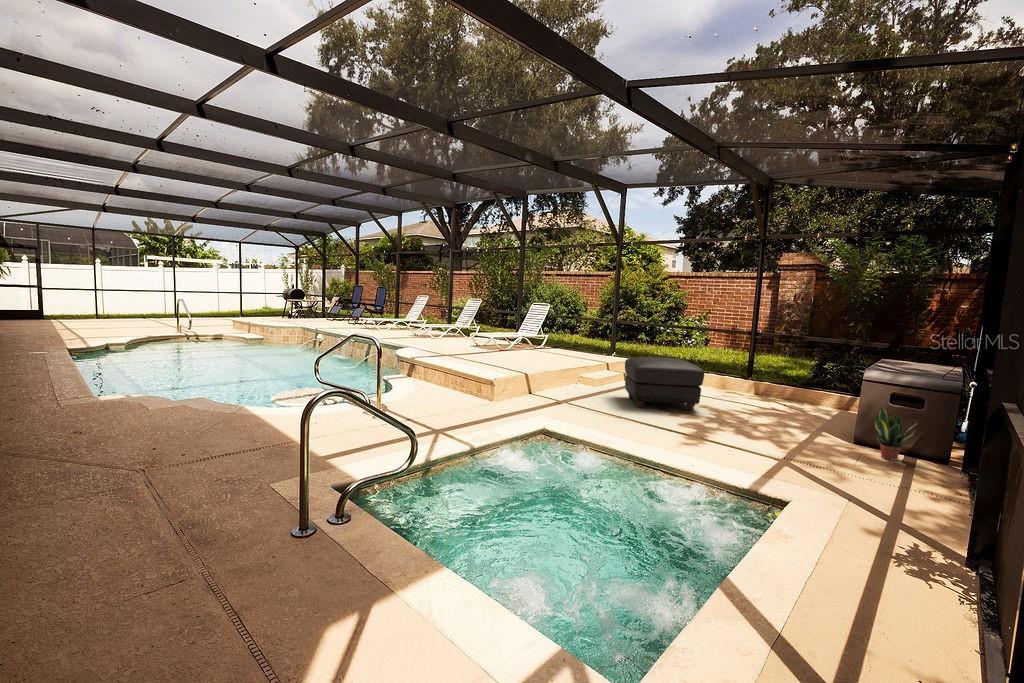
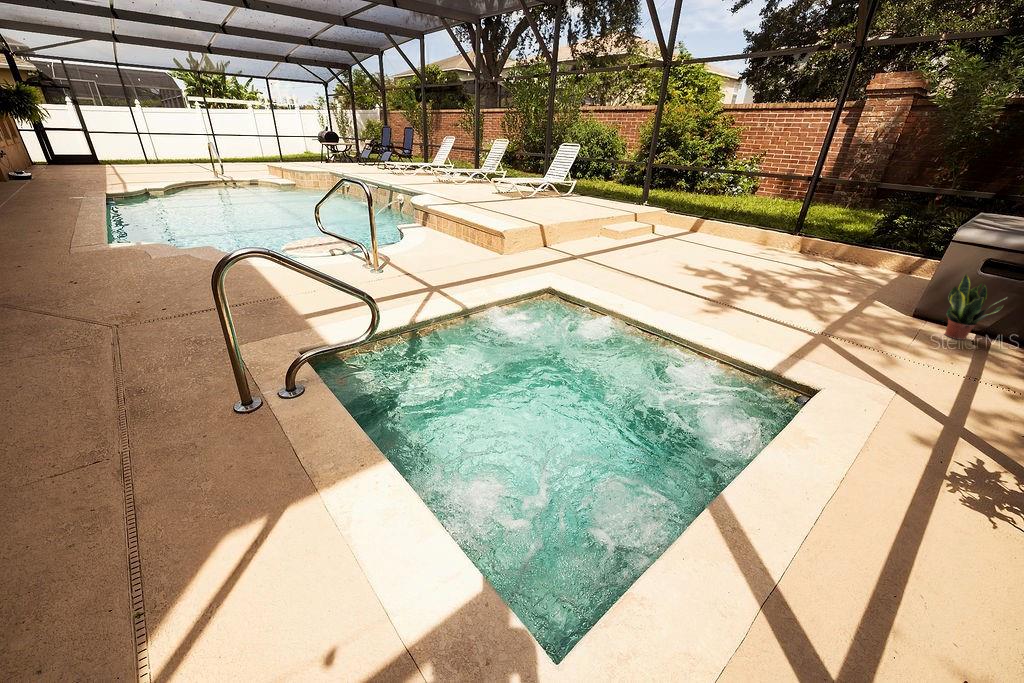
ottoman: present [625,357,704,411] -> none [651,208,745,271]

